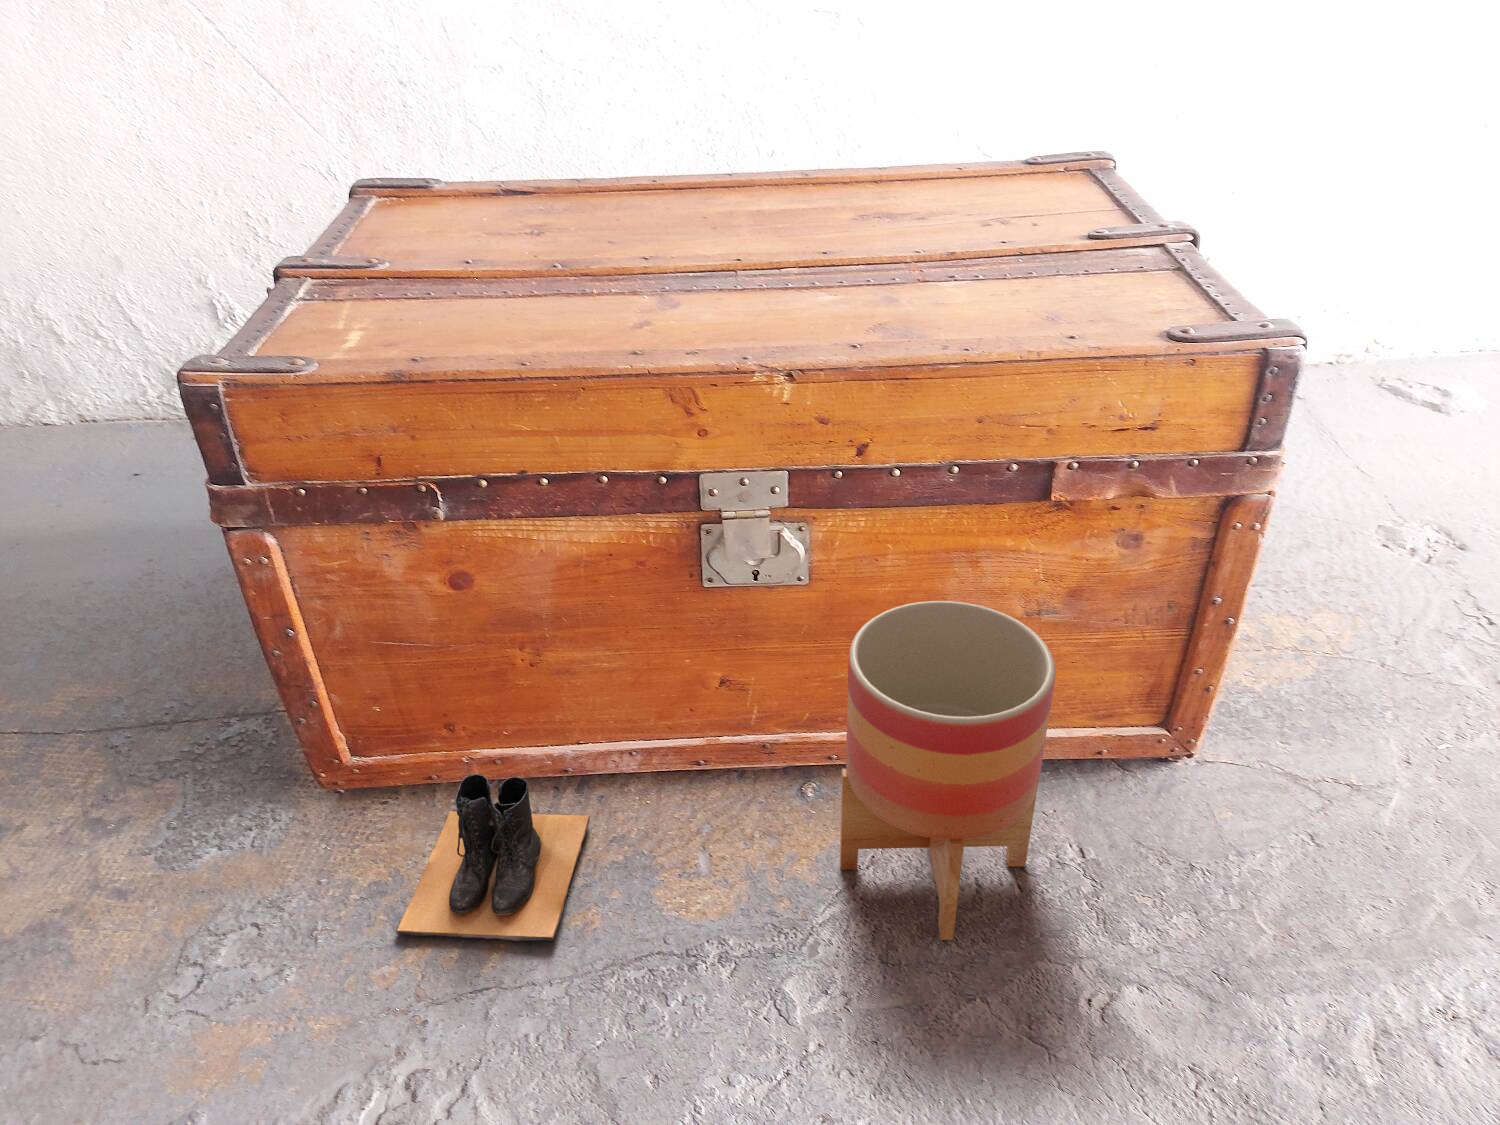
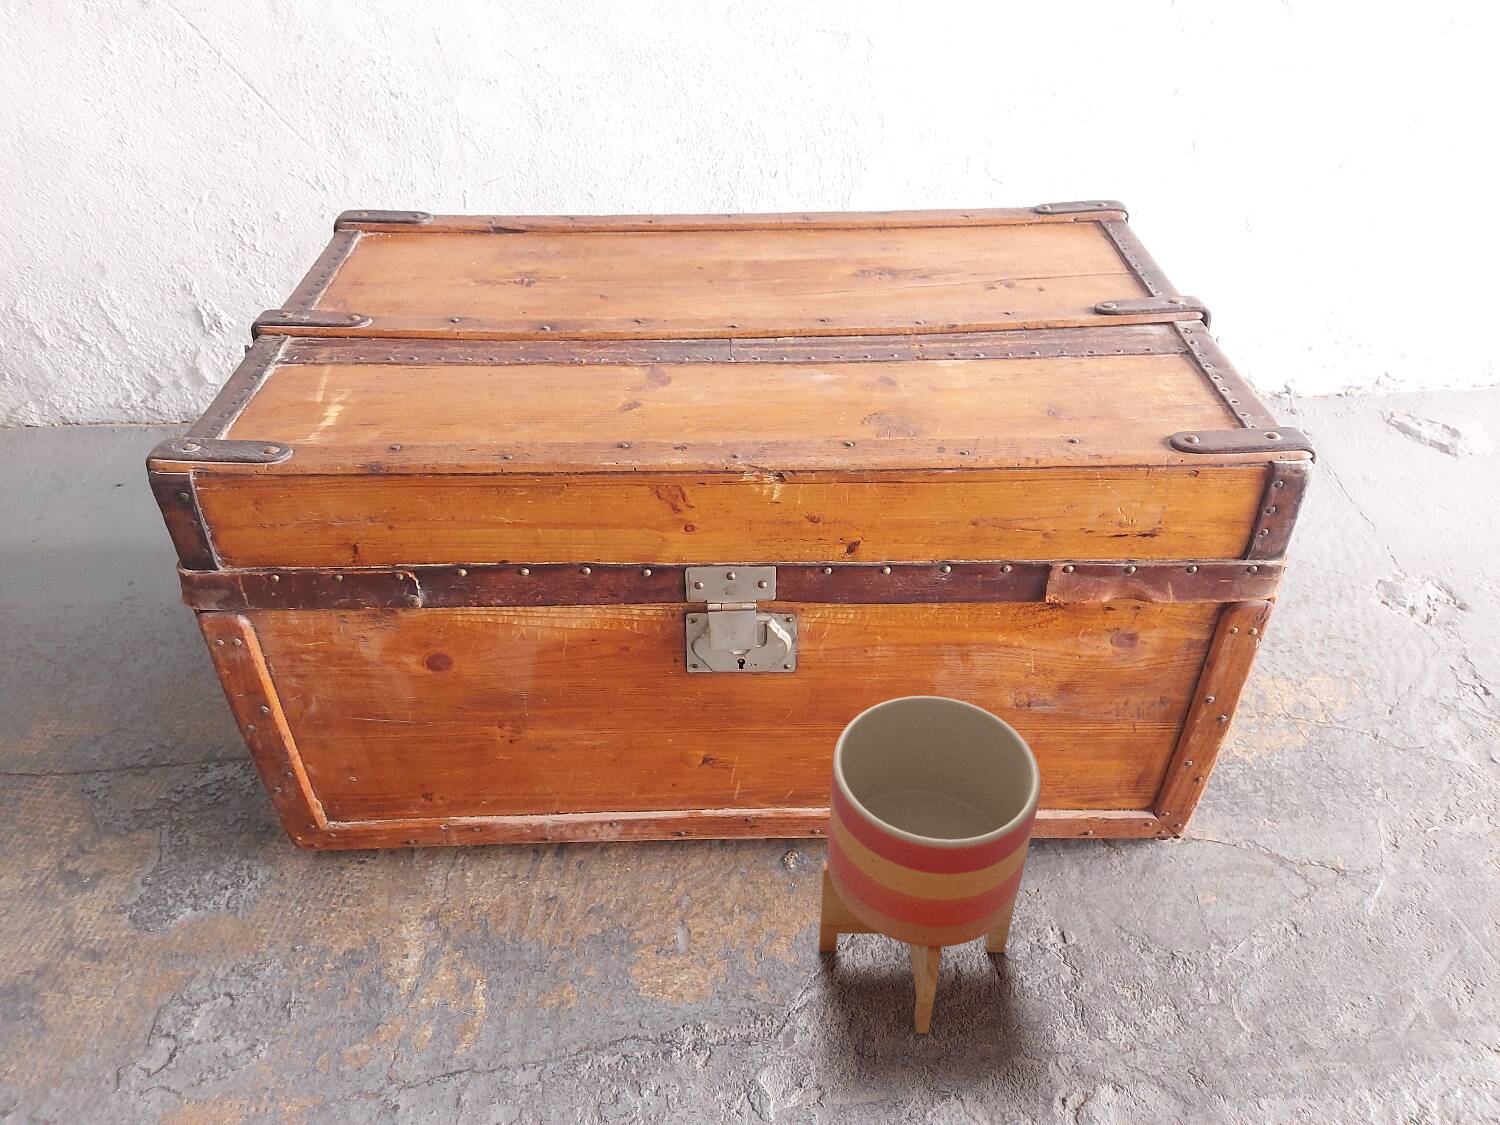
boots: present [396,774,590,941] -> none [373,850,569,1024]

